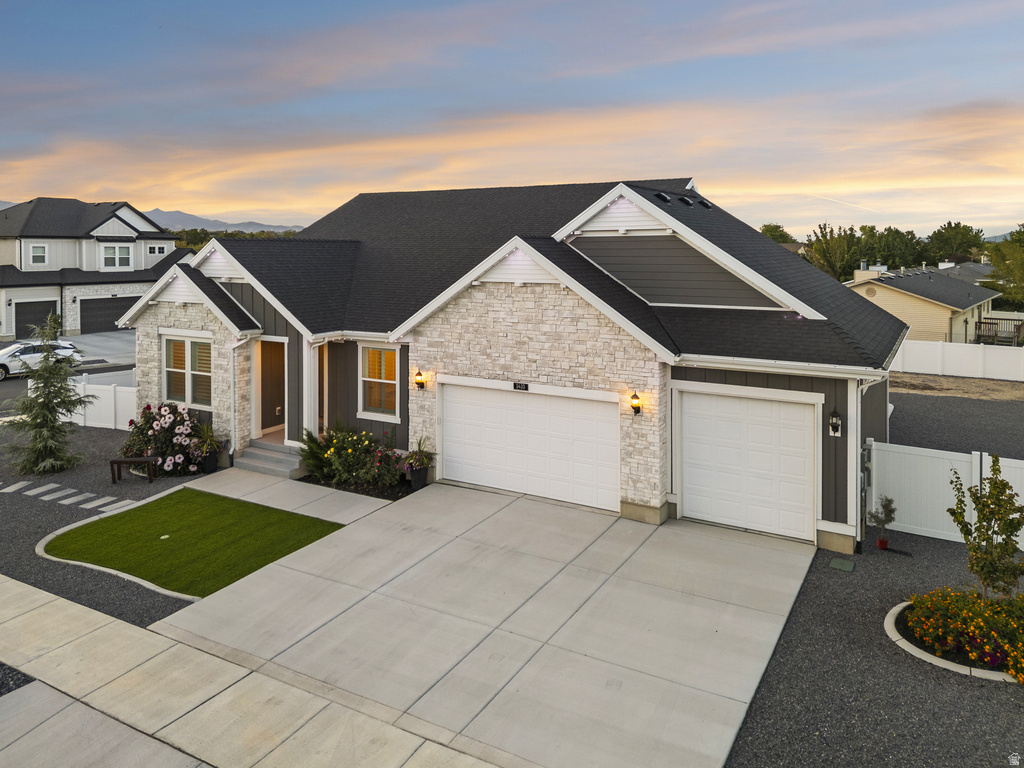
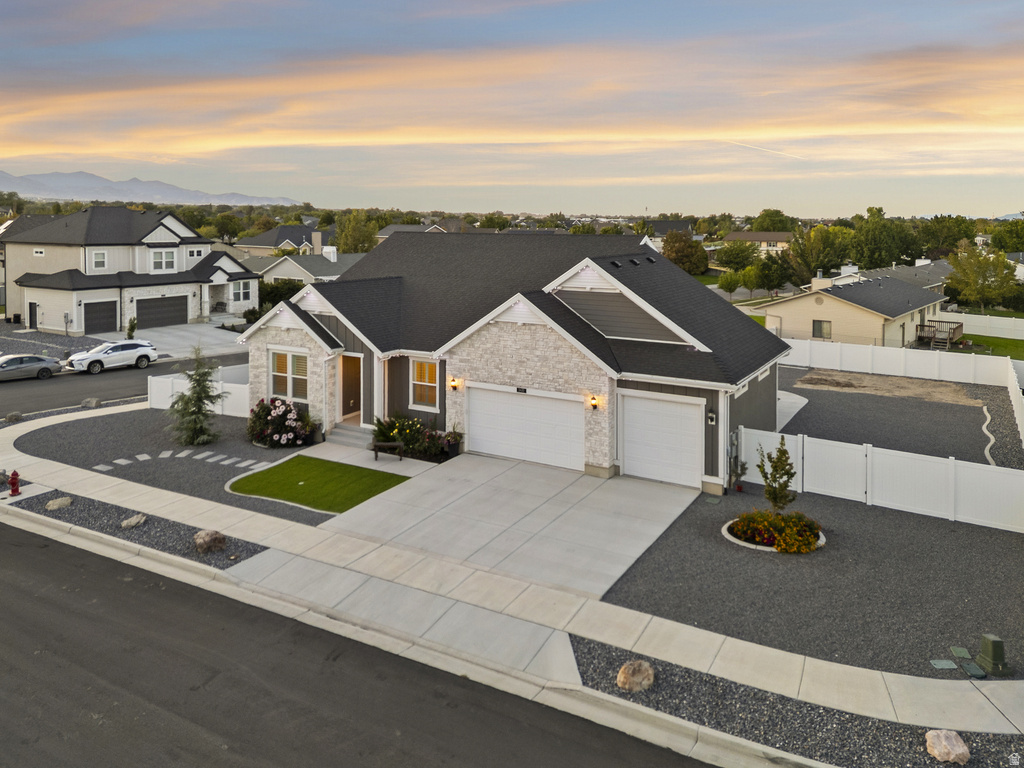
bench: present [109,457,159,483] -> present [374,442,404,460]

